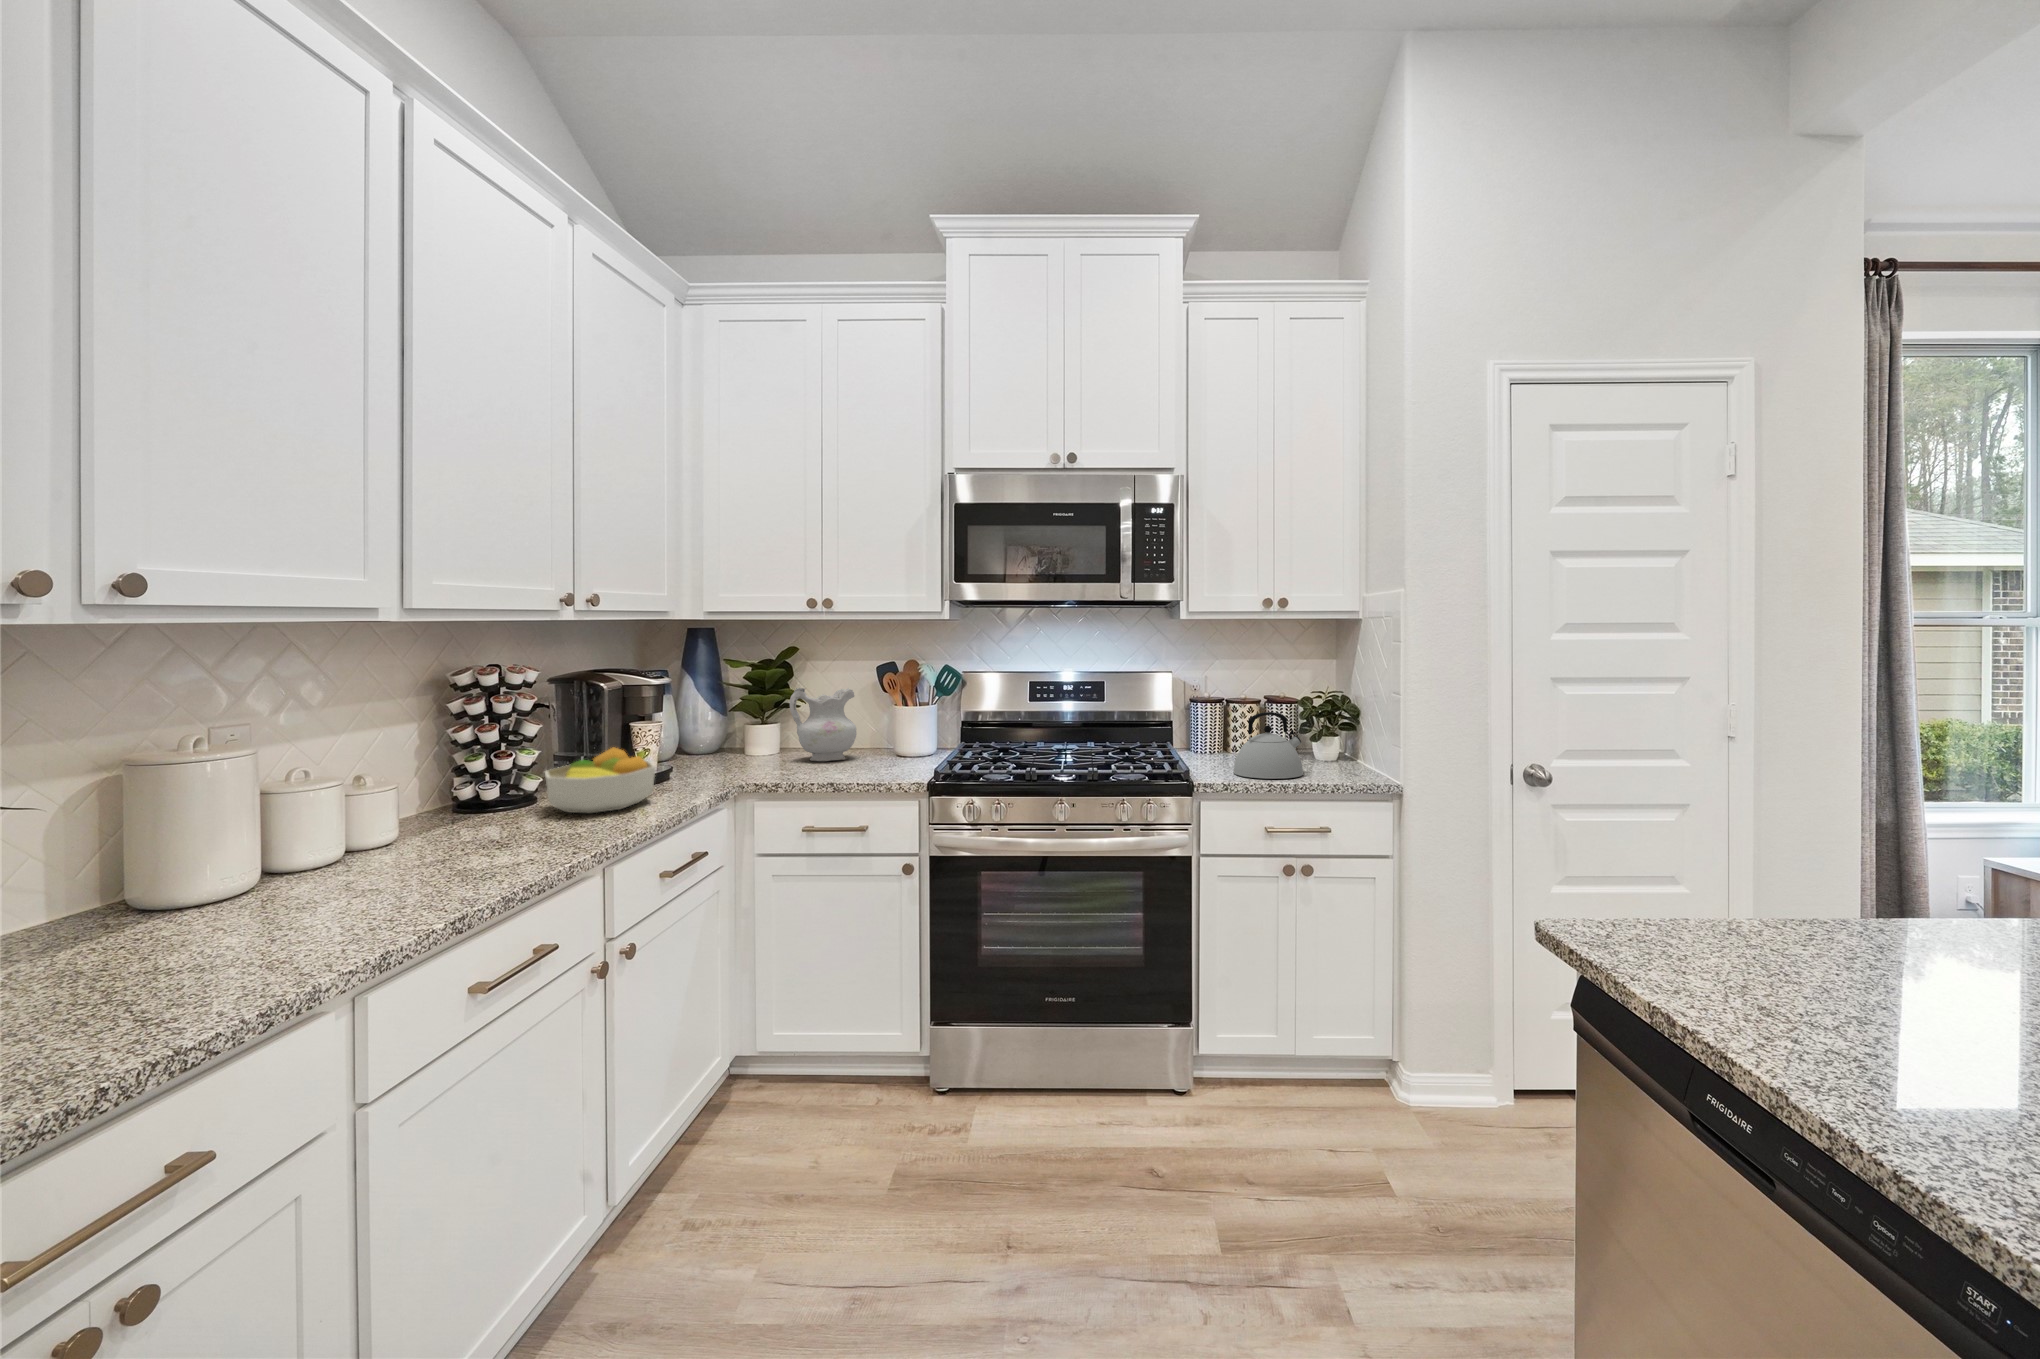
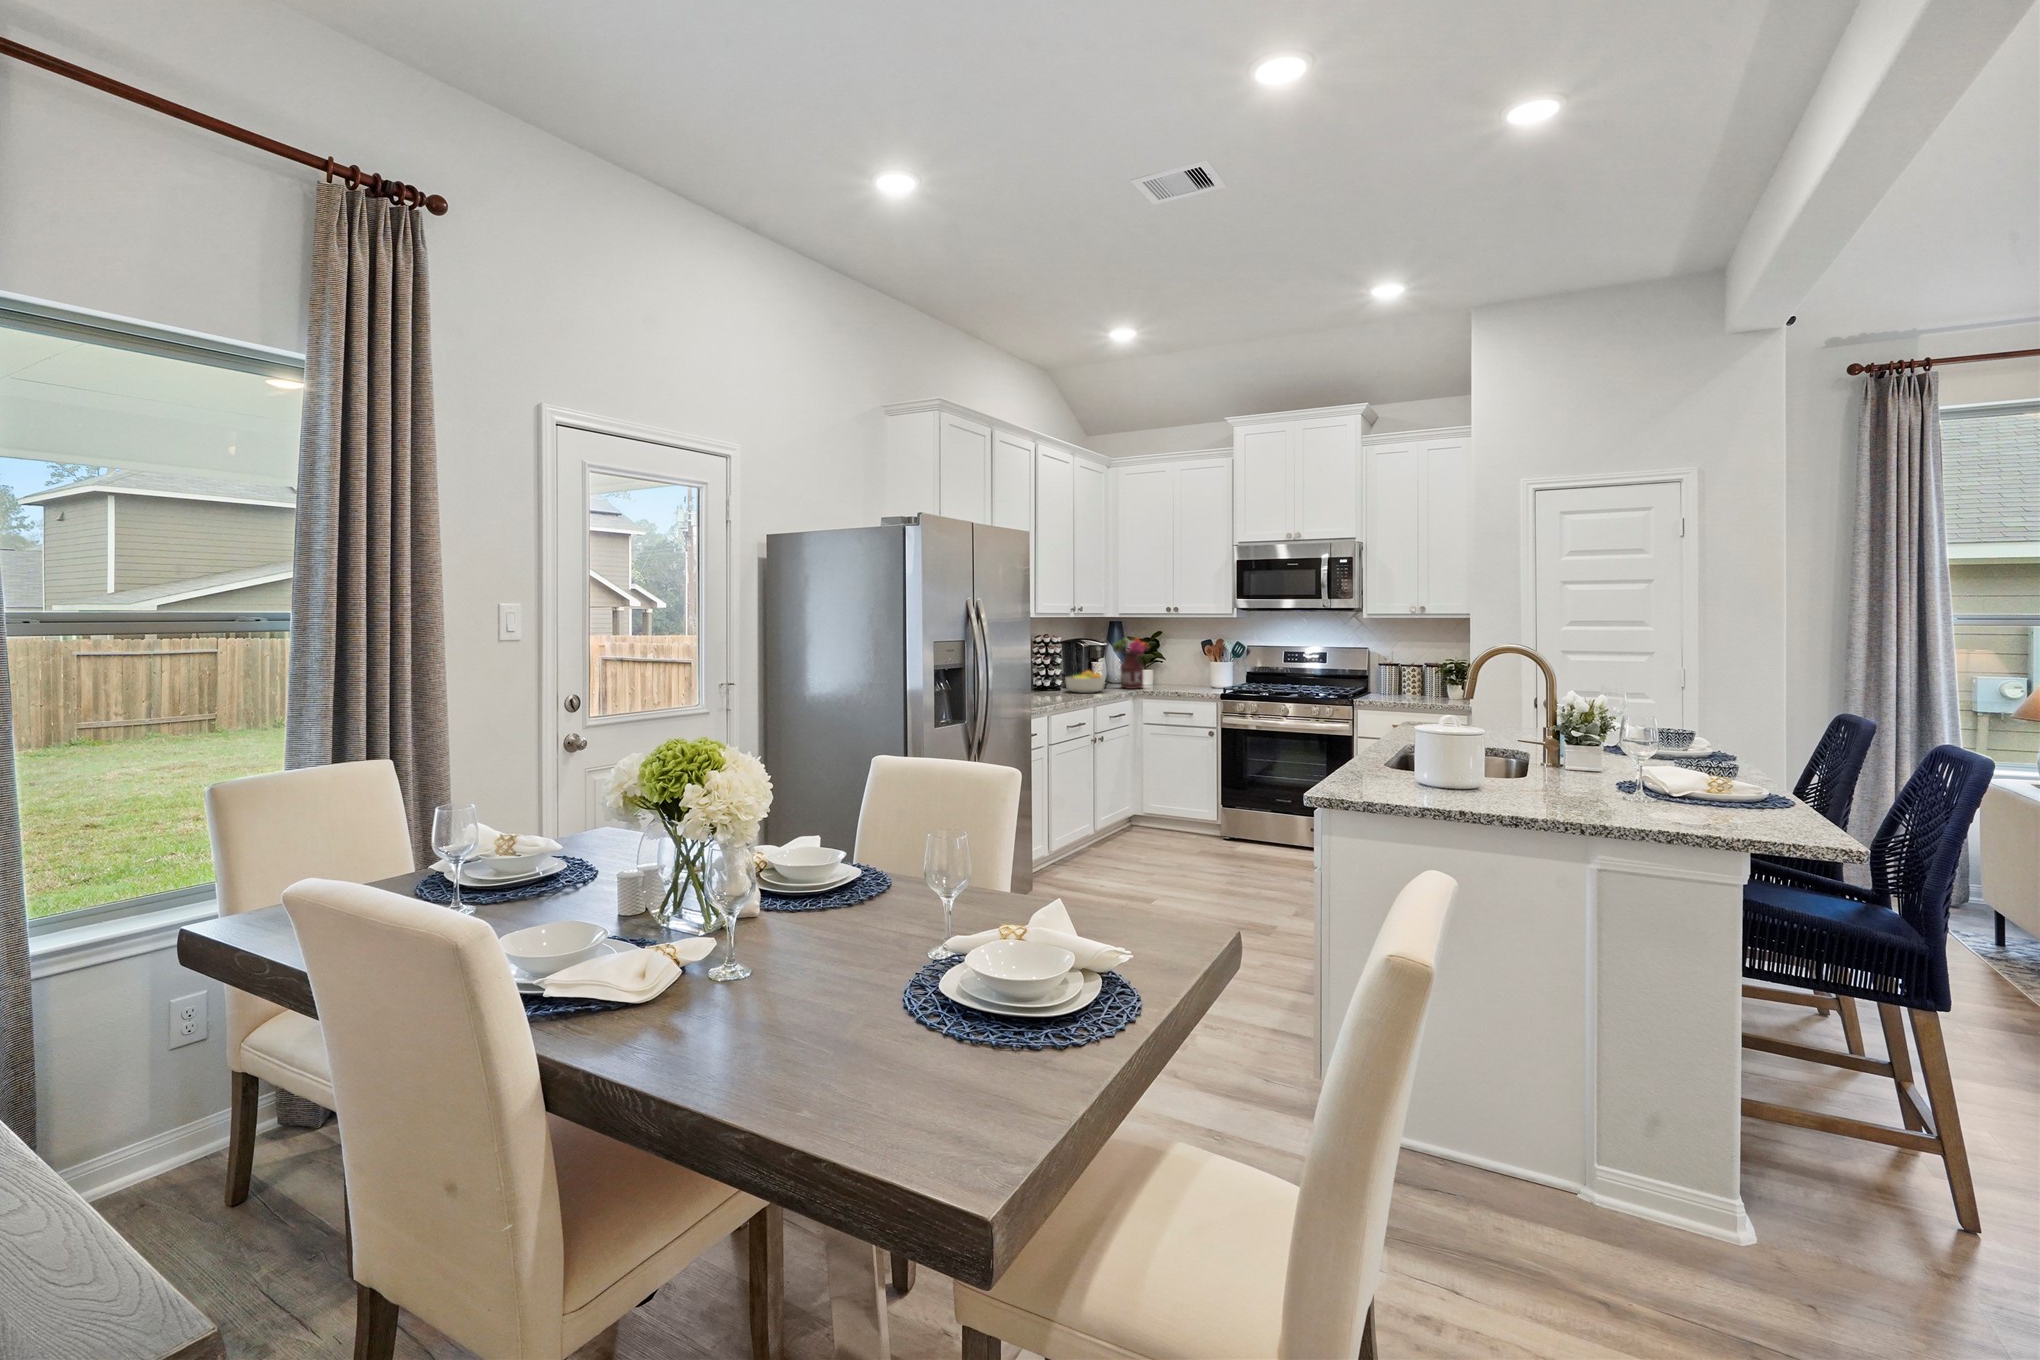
flower arrangement: none [682,661,771,779] -> present [1112,637,1149,689]
ceramic pitcher: present [790,688,857,761] -> none [1158,651,1190,686]
kettle: present [1233,712,1303,779] -> none [1380,665,1421,698]

